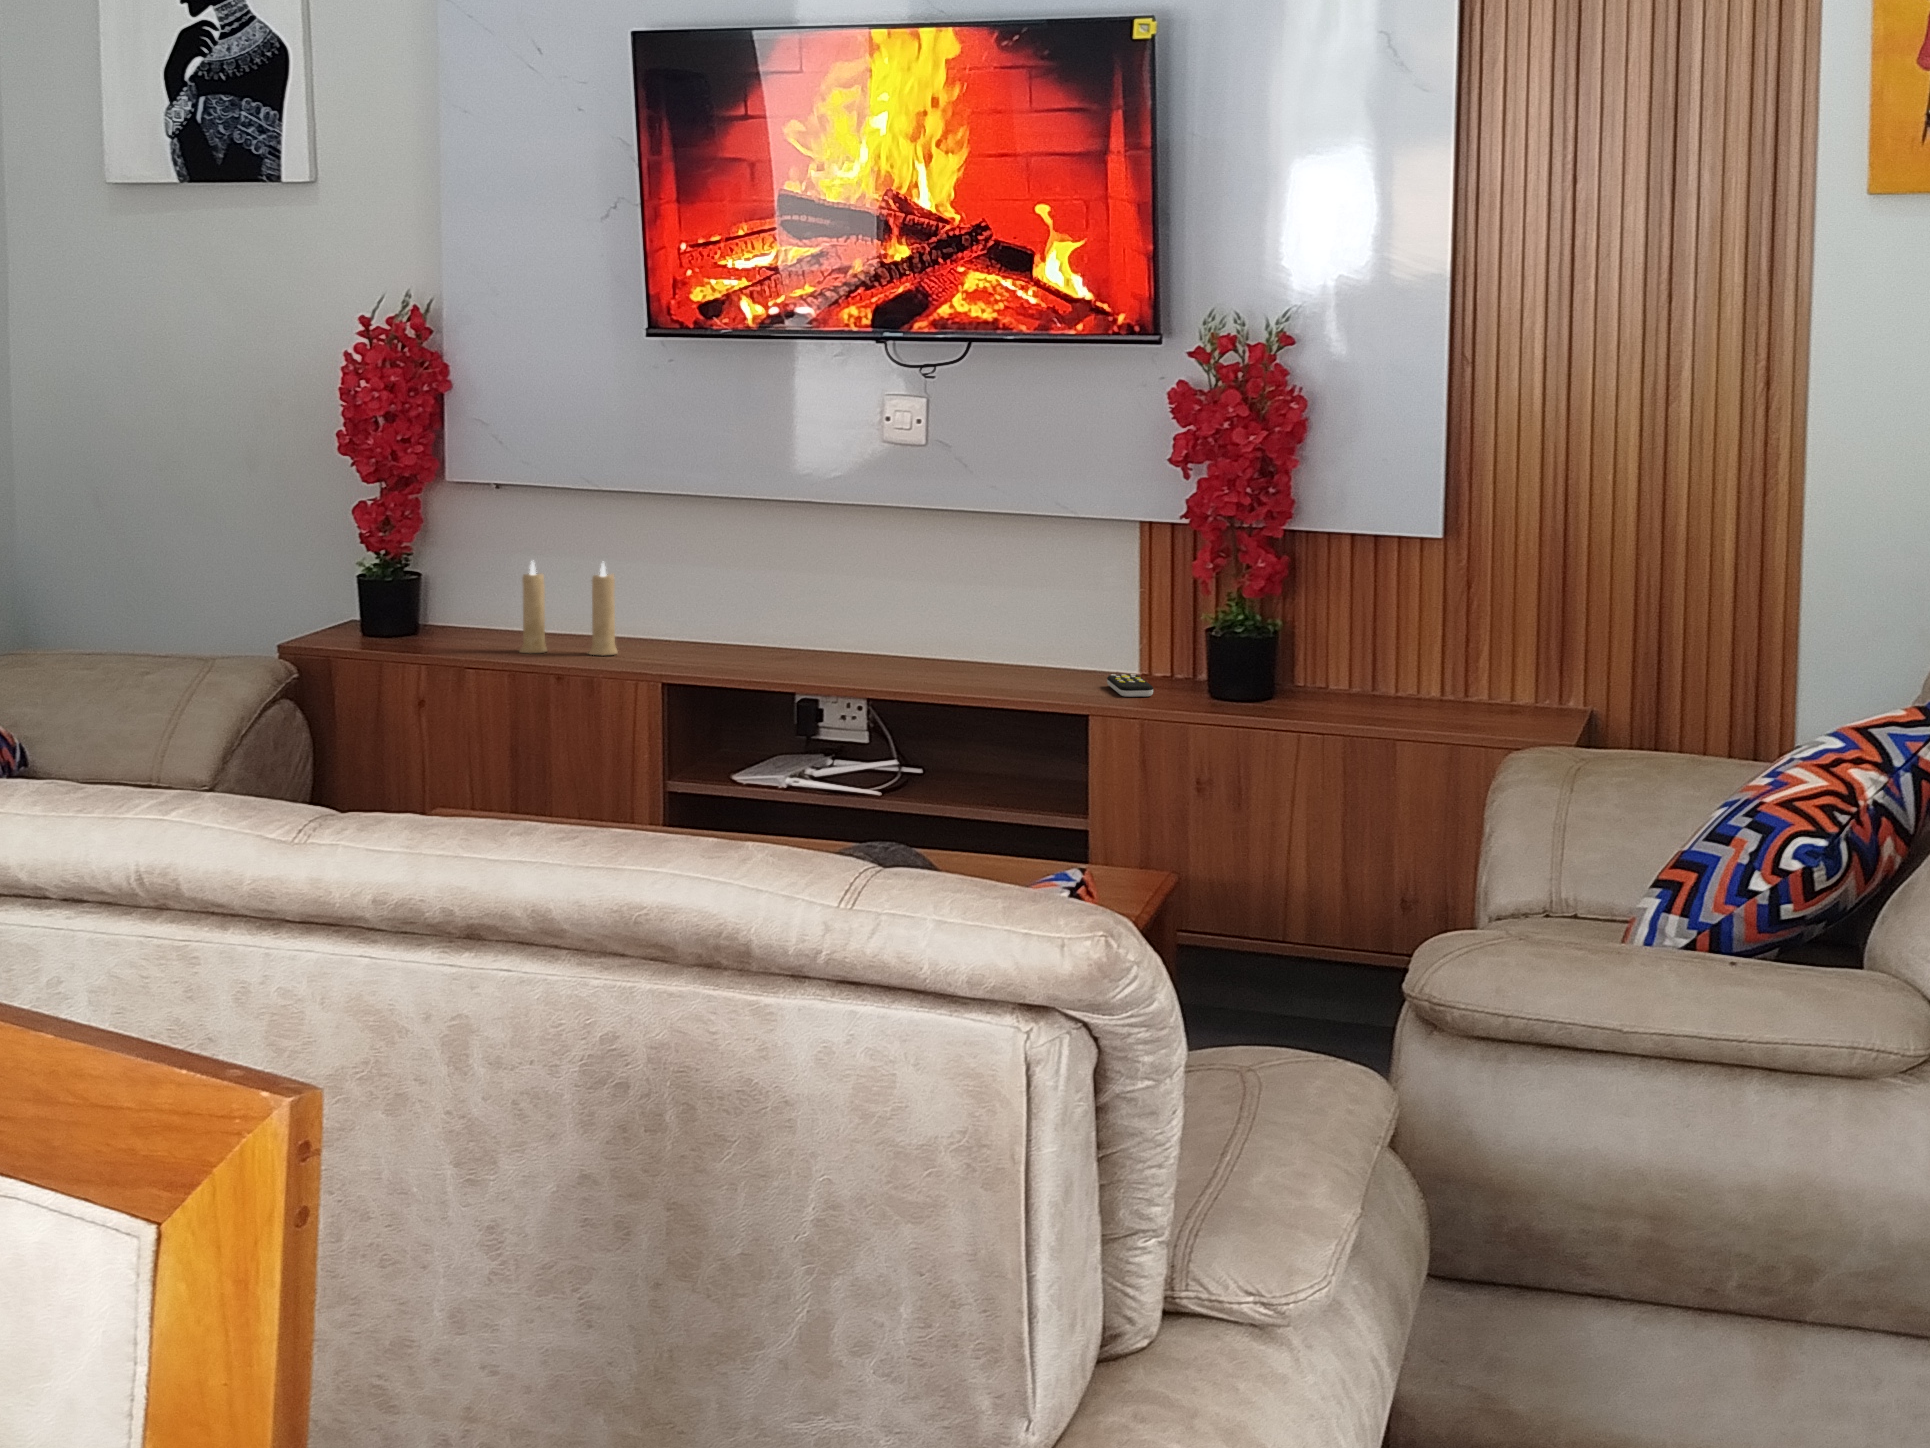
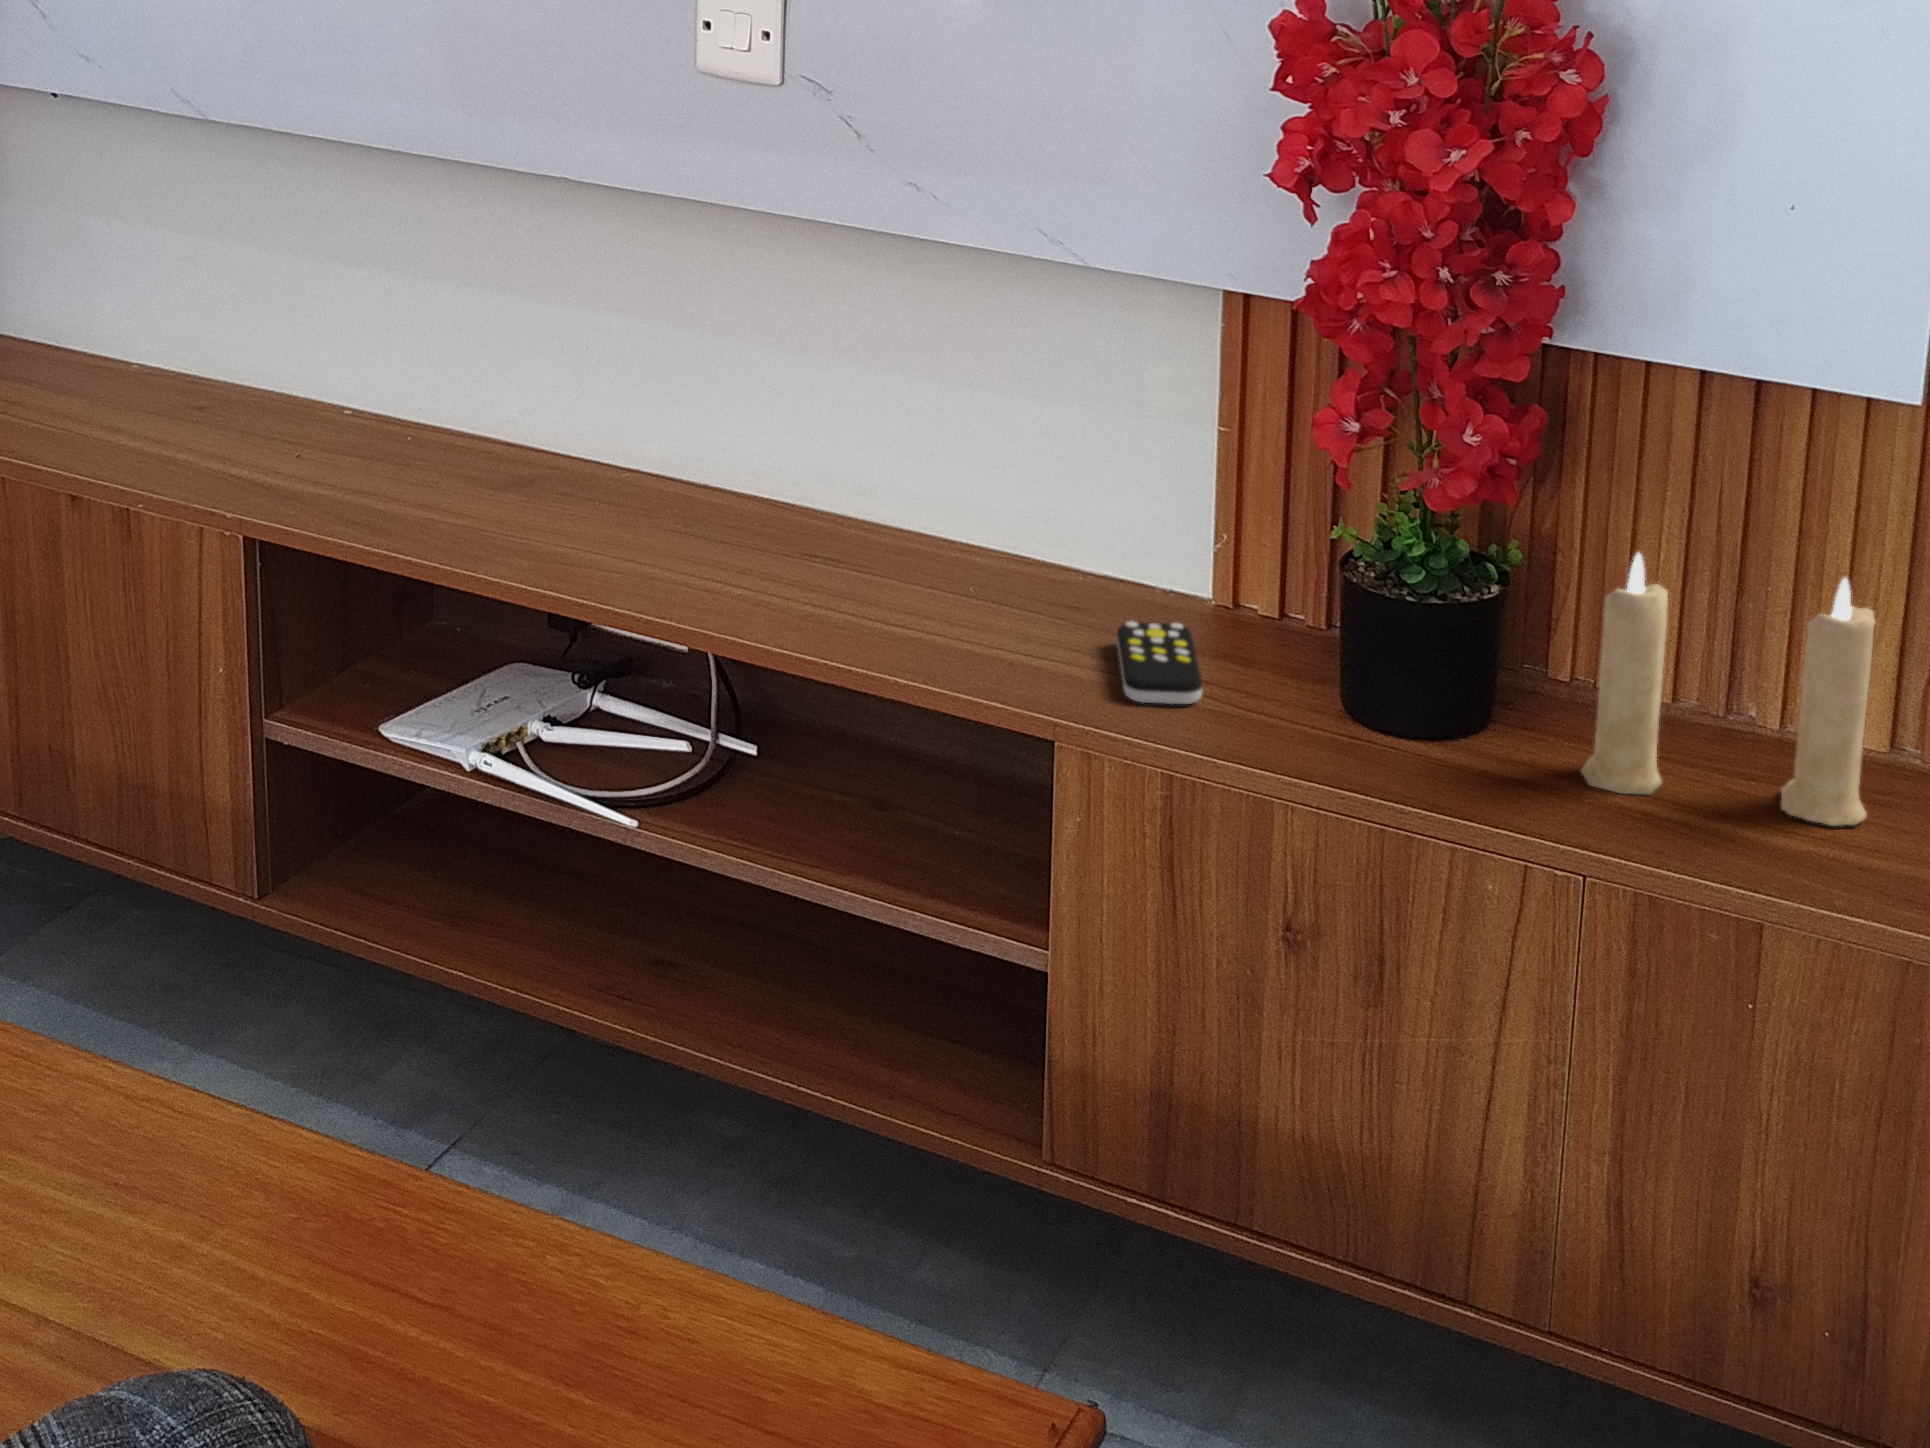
candle: present [520,562,618,655] -> present [1581,553,1875,826]

